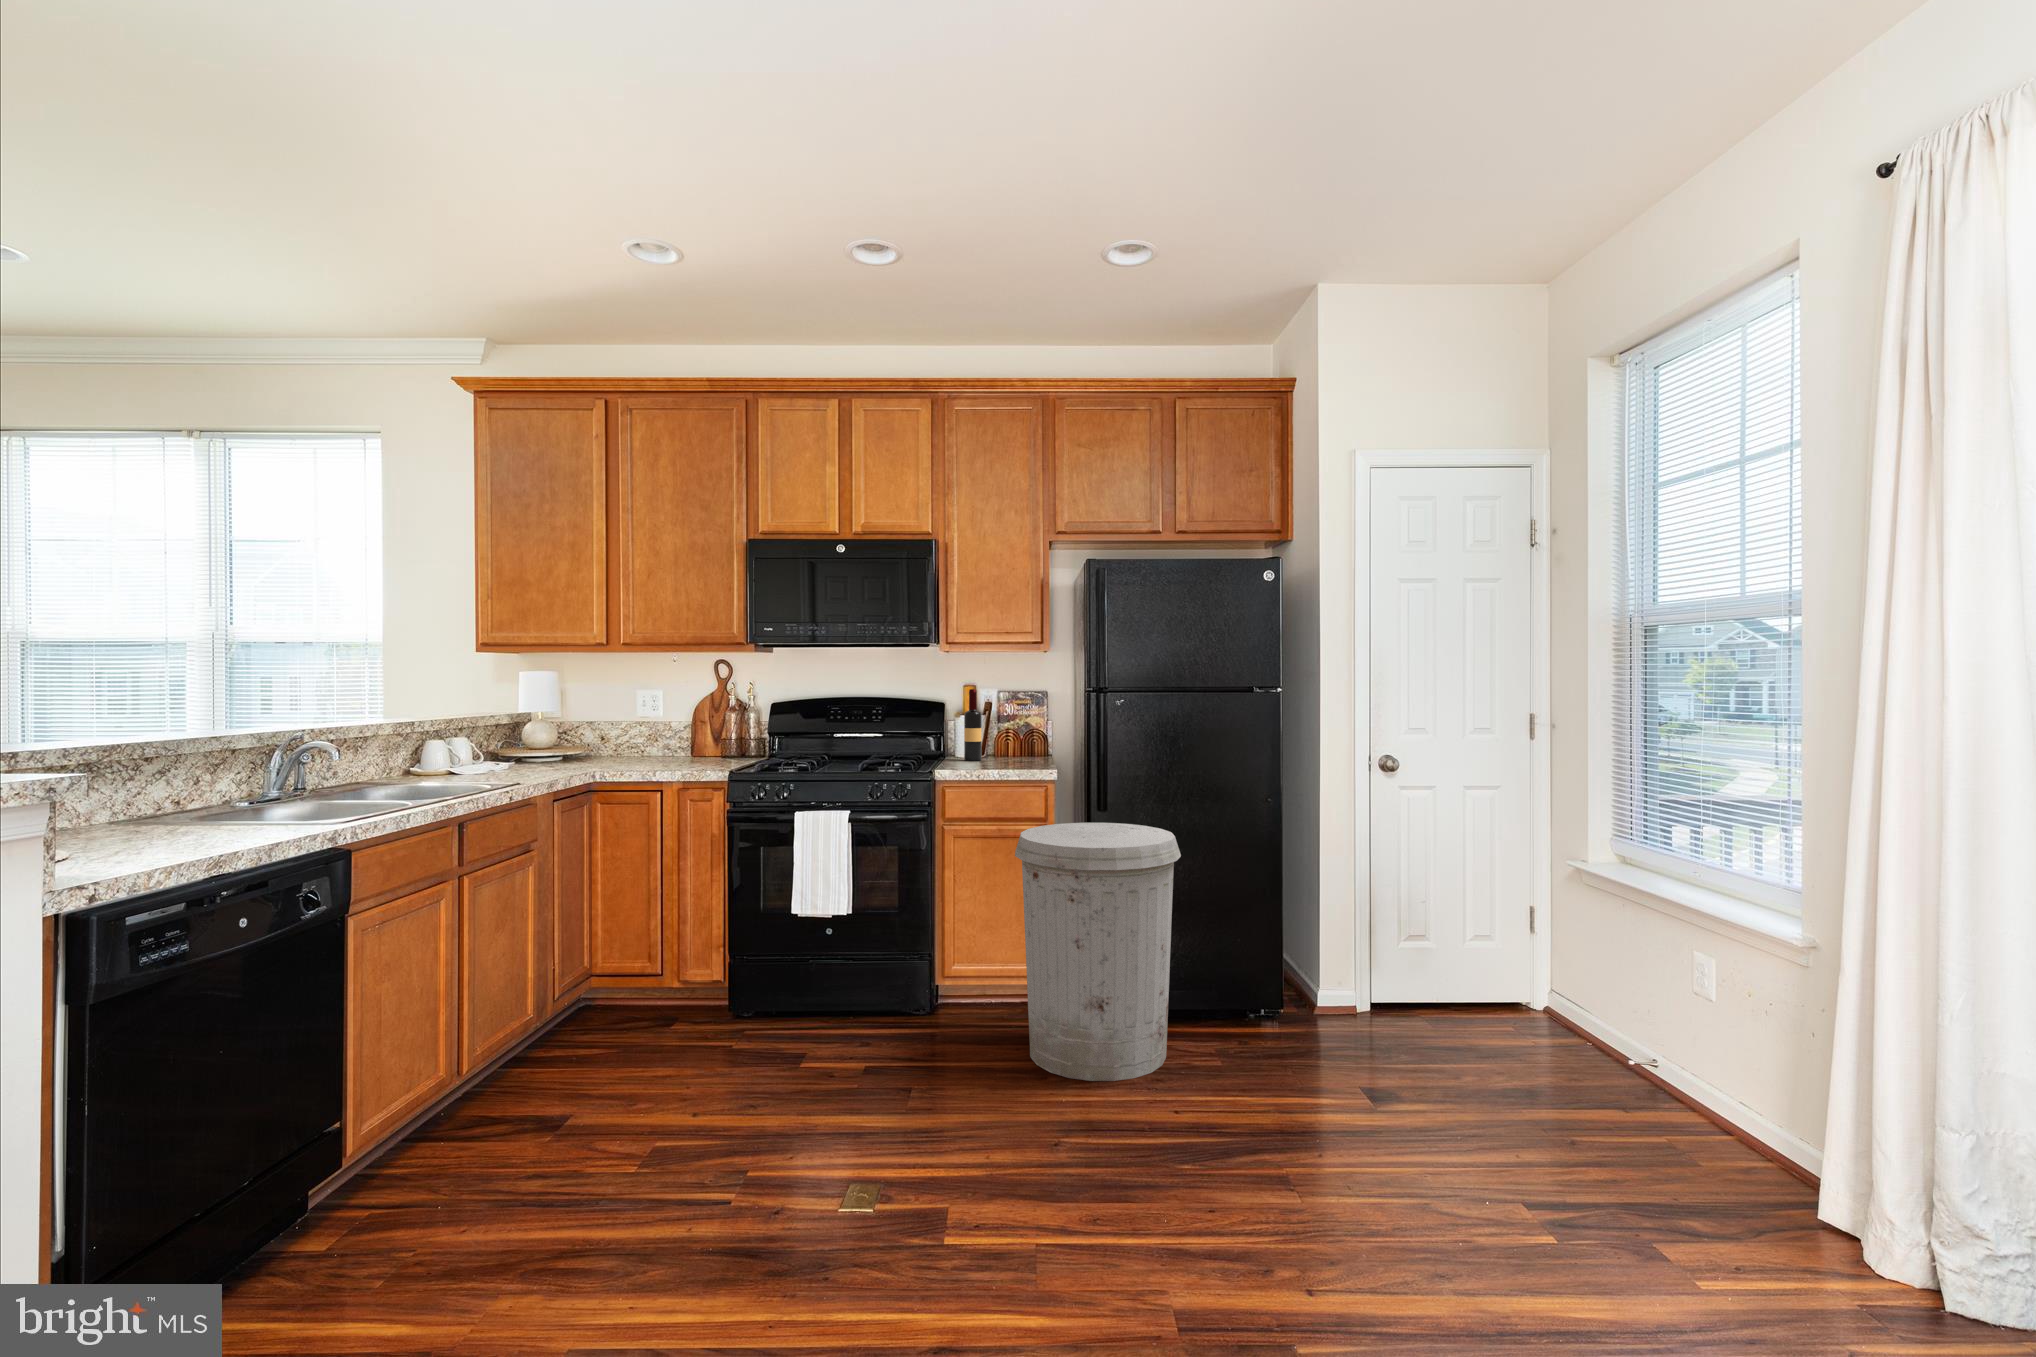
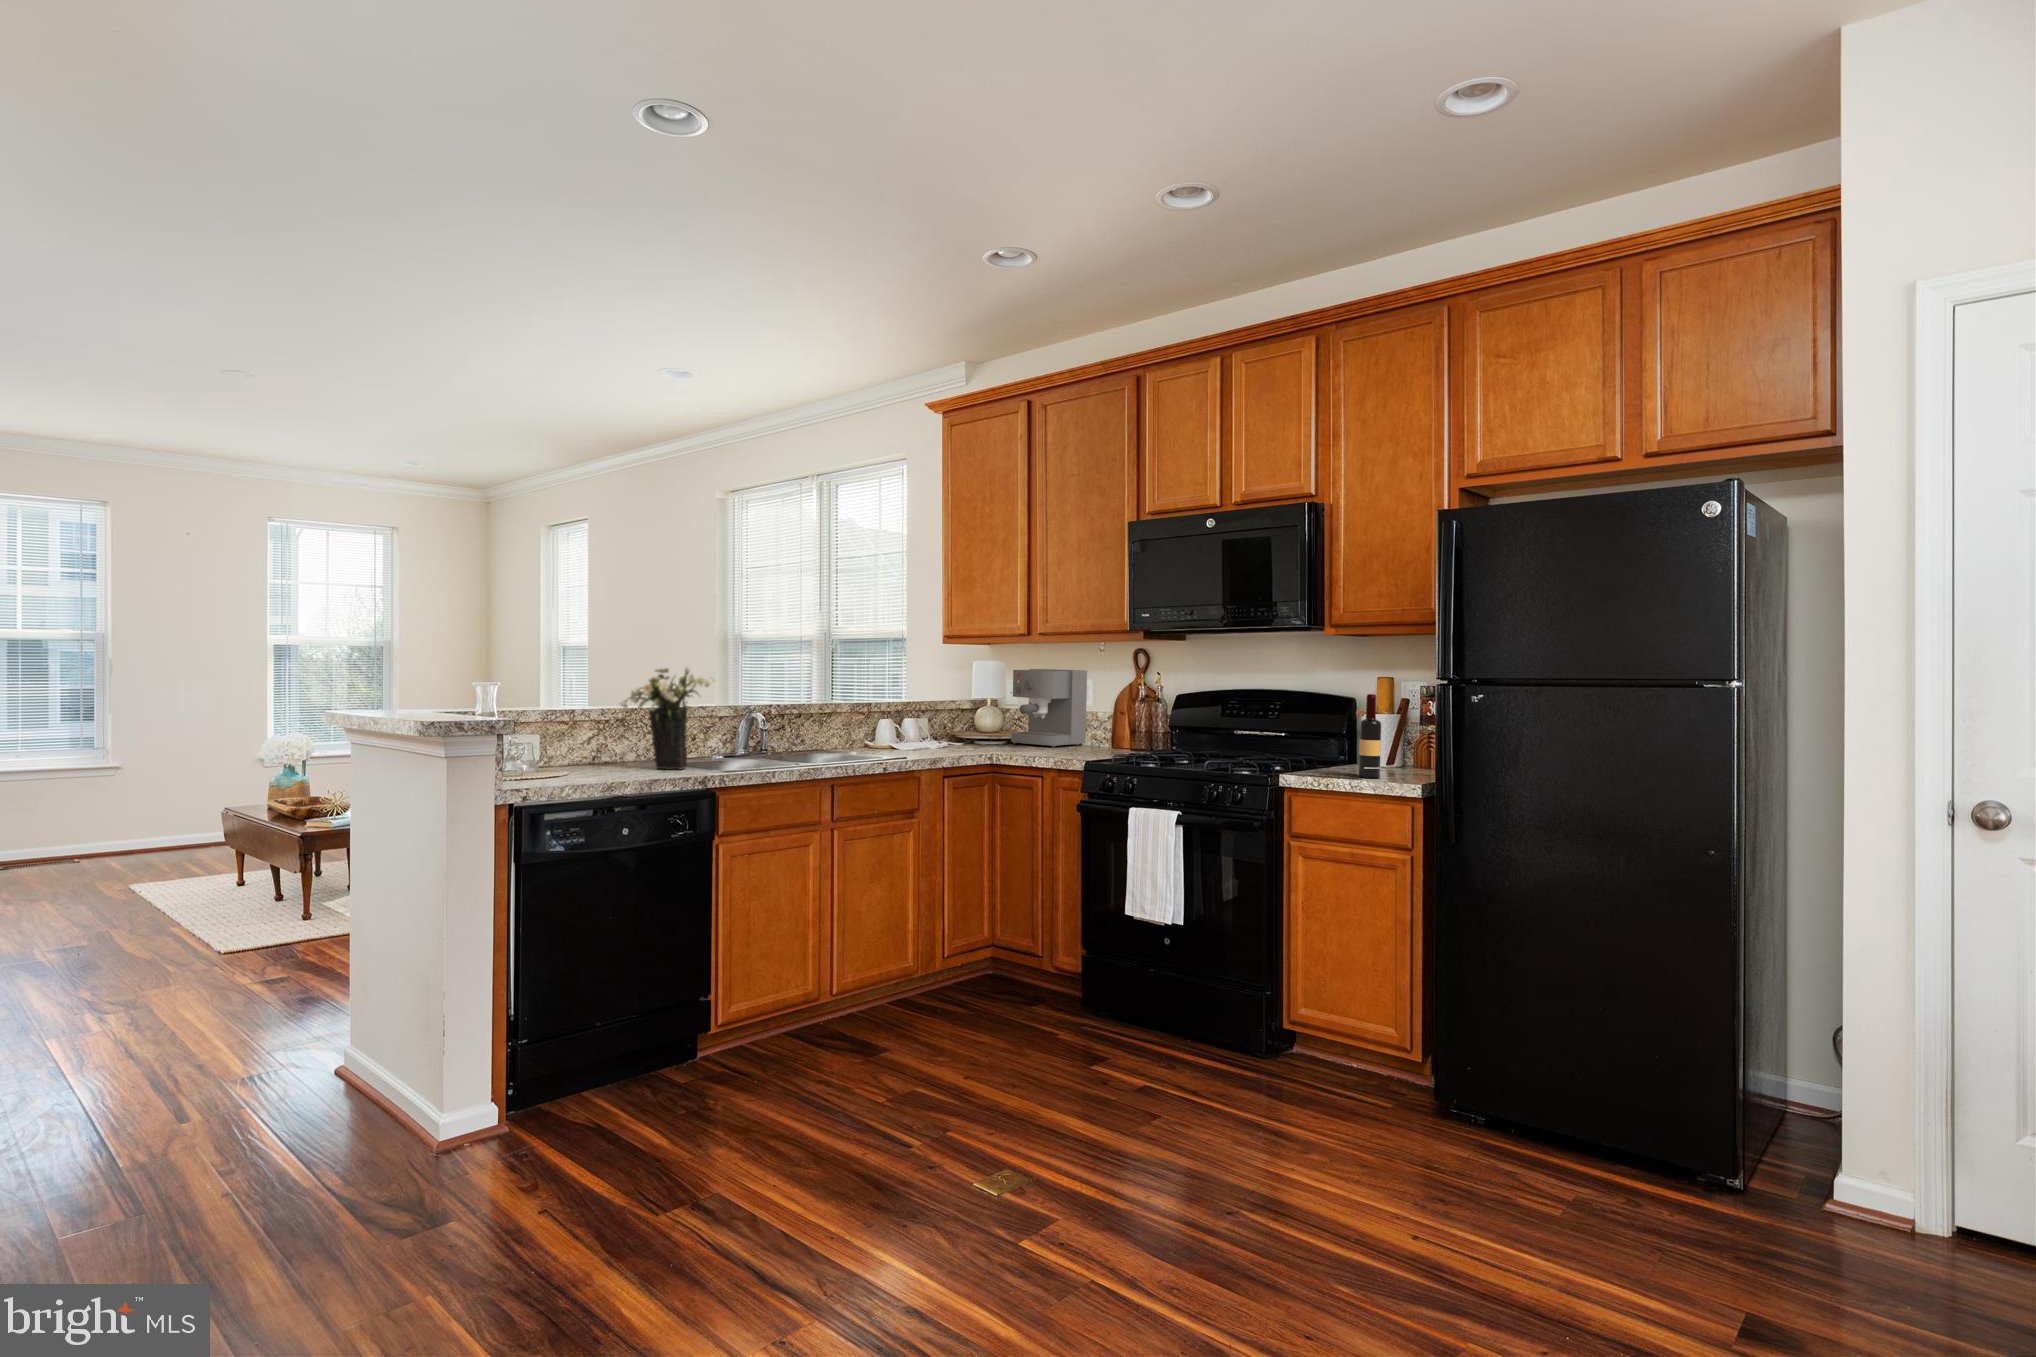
coffee maker: none [572,678,654,760] -> present [1011,669,1087,747]
flower arrangement: none [119,679,286,829] -> present [621,668,711,769]
trash can: present [1015,823,1181,1081] -> none [1298,861,1514,1185]

